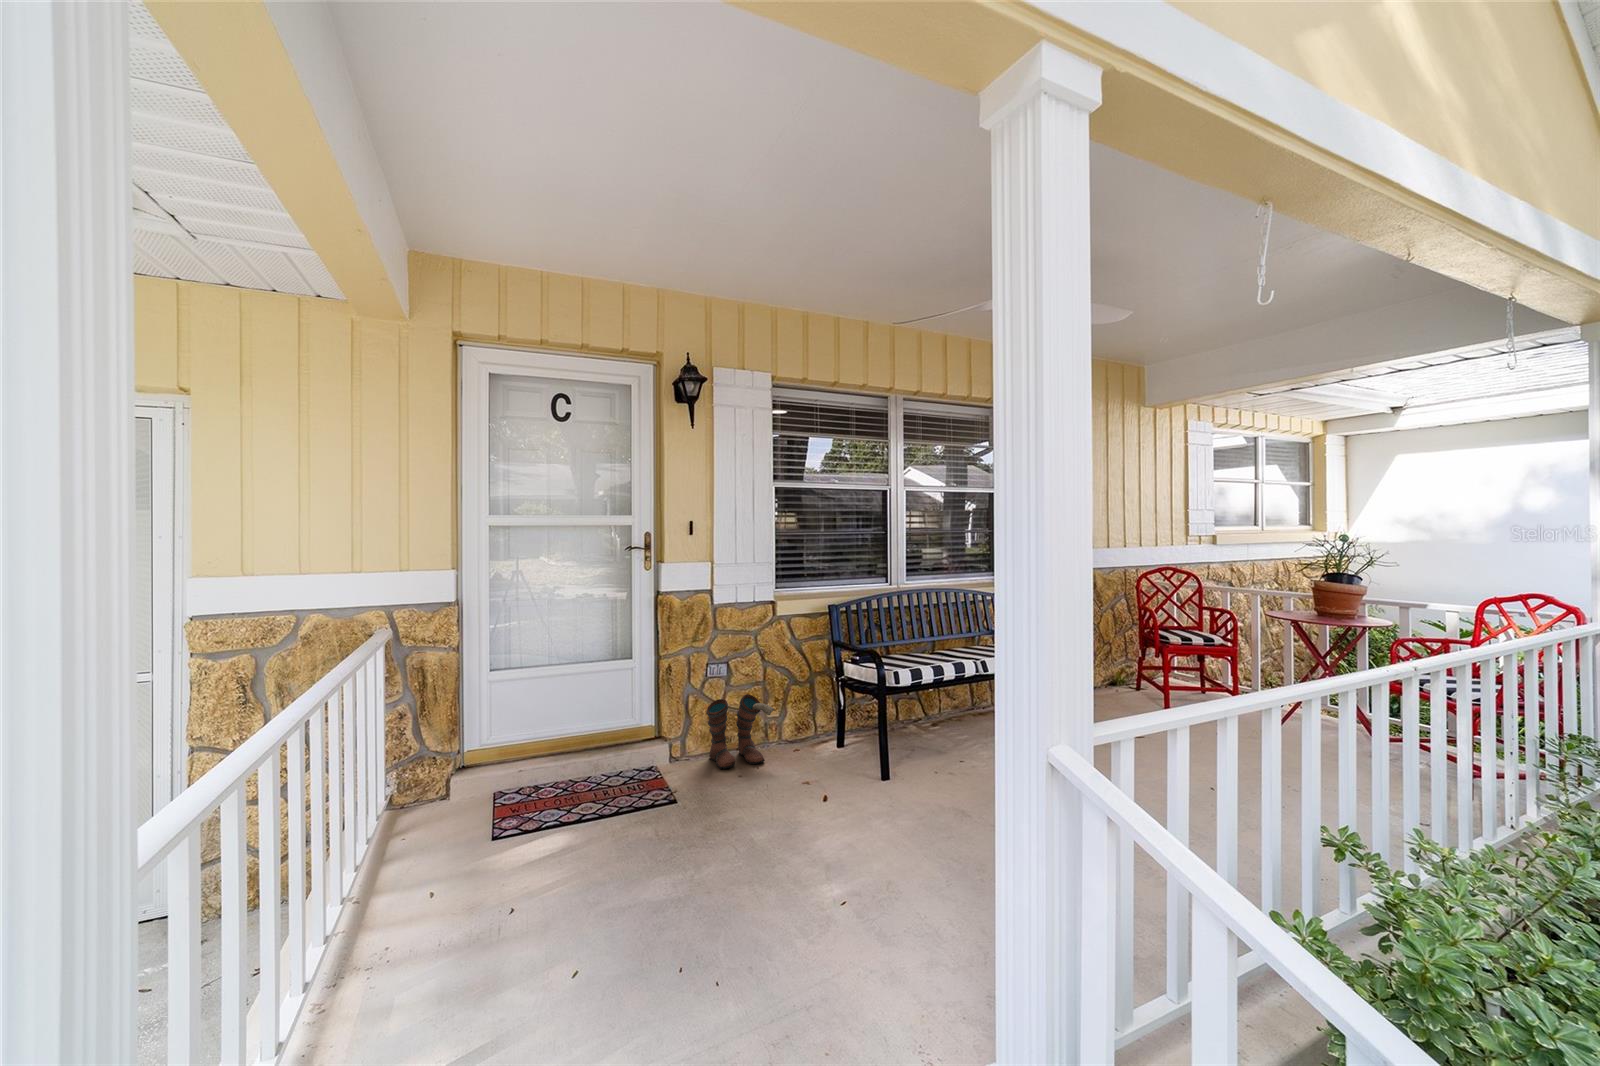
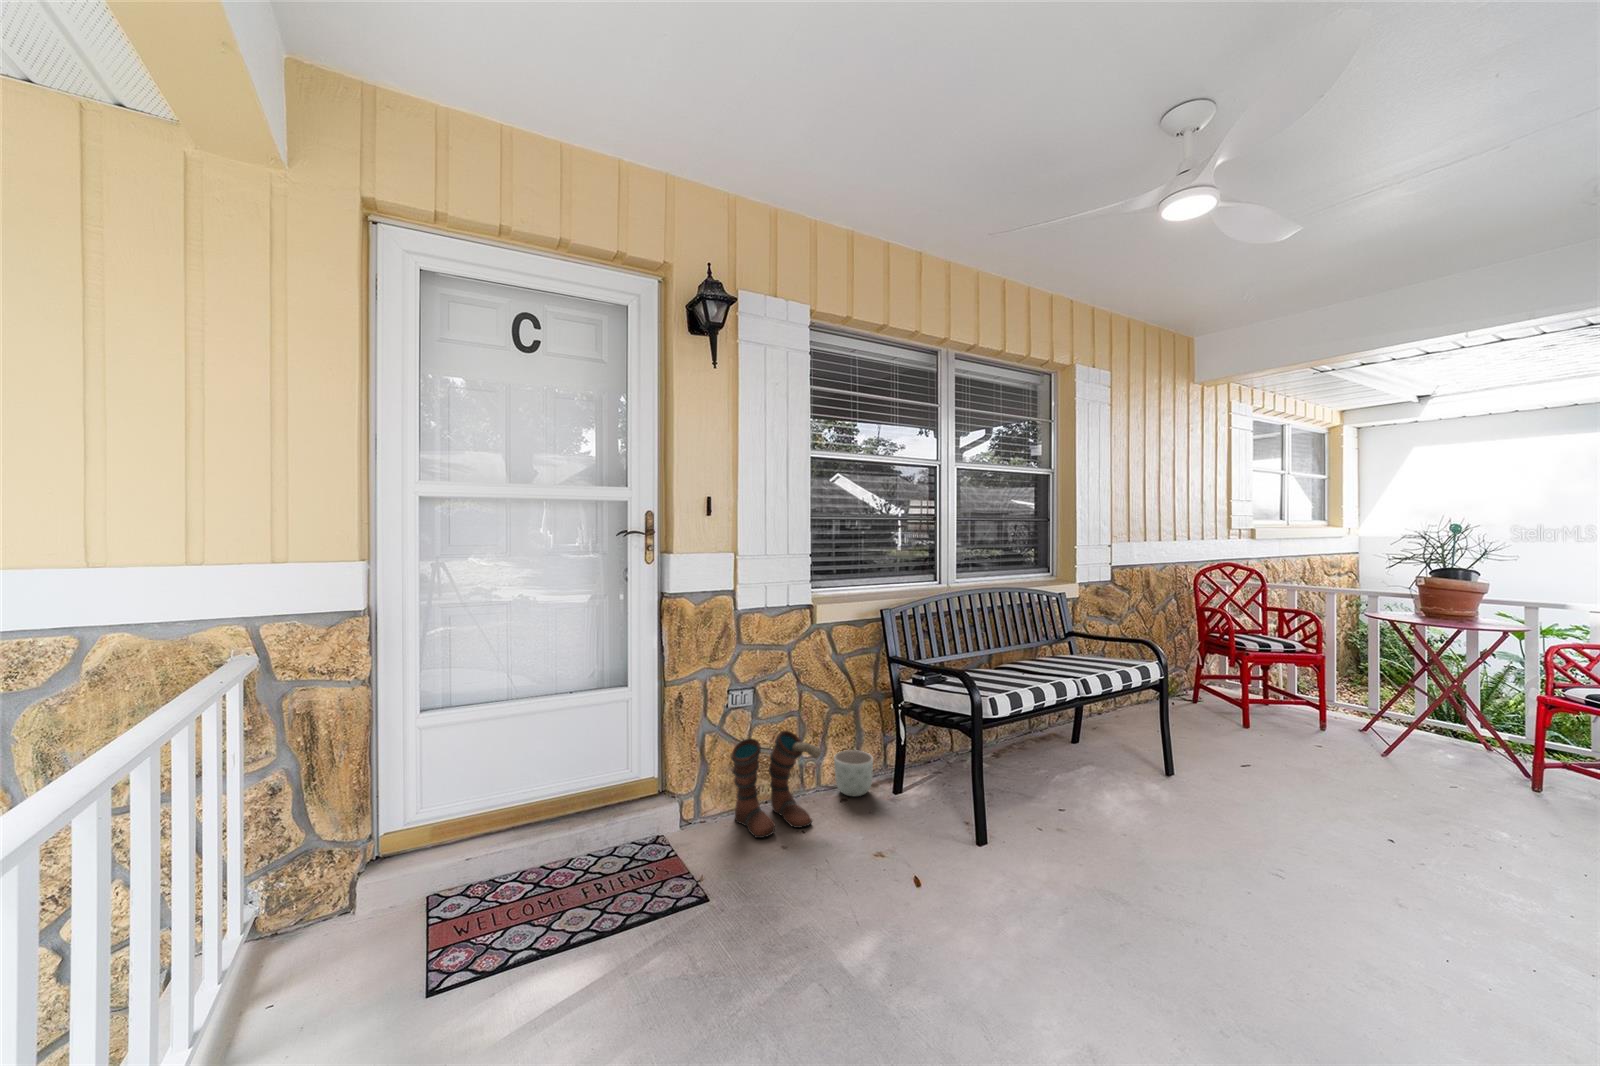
planter: none [789,713,819,747] -> present [834,750,873,796]

